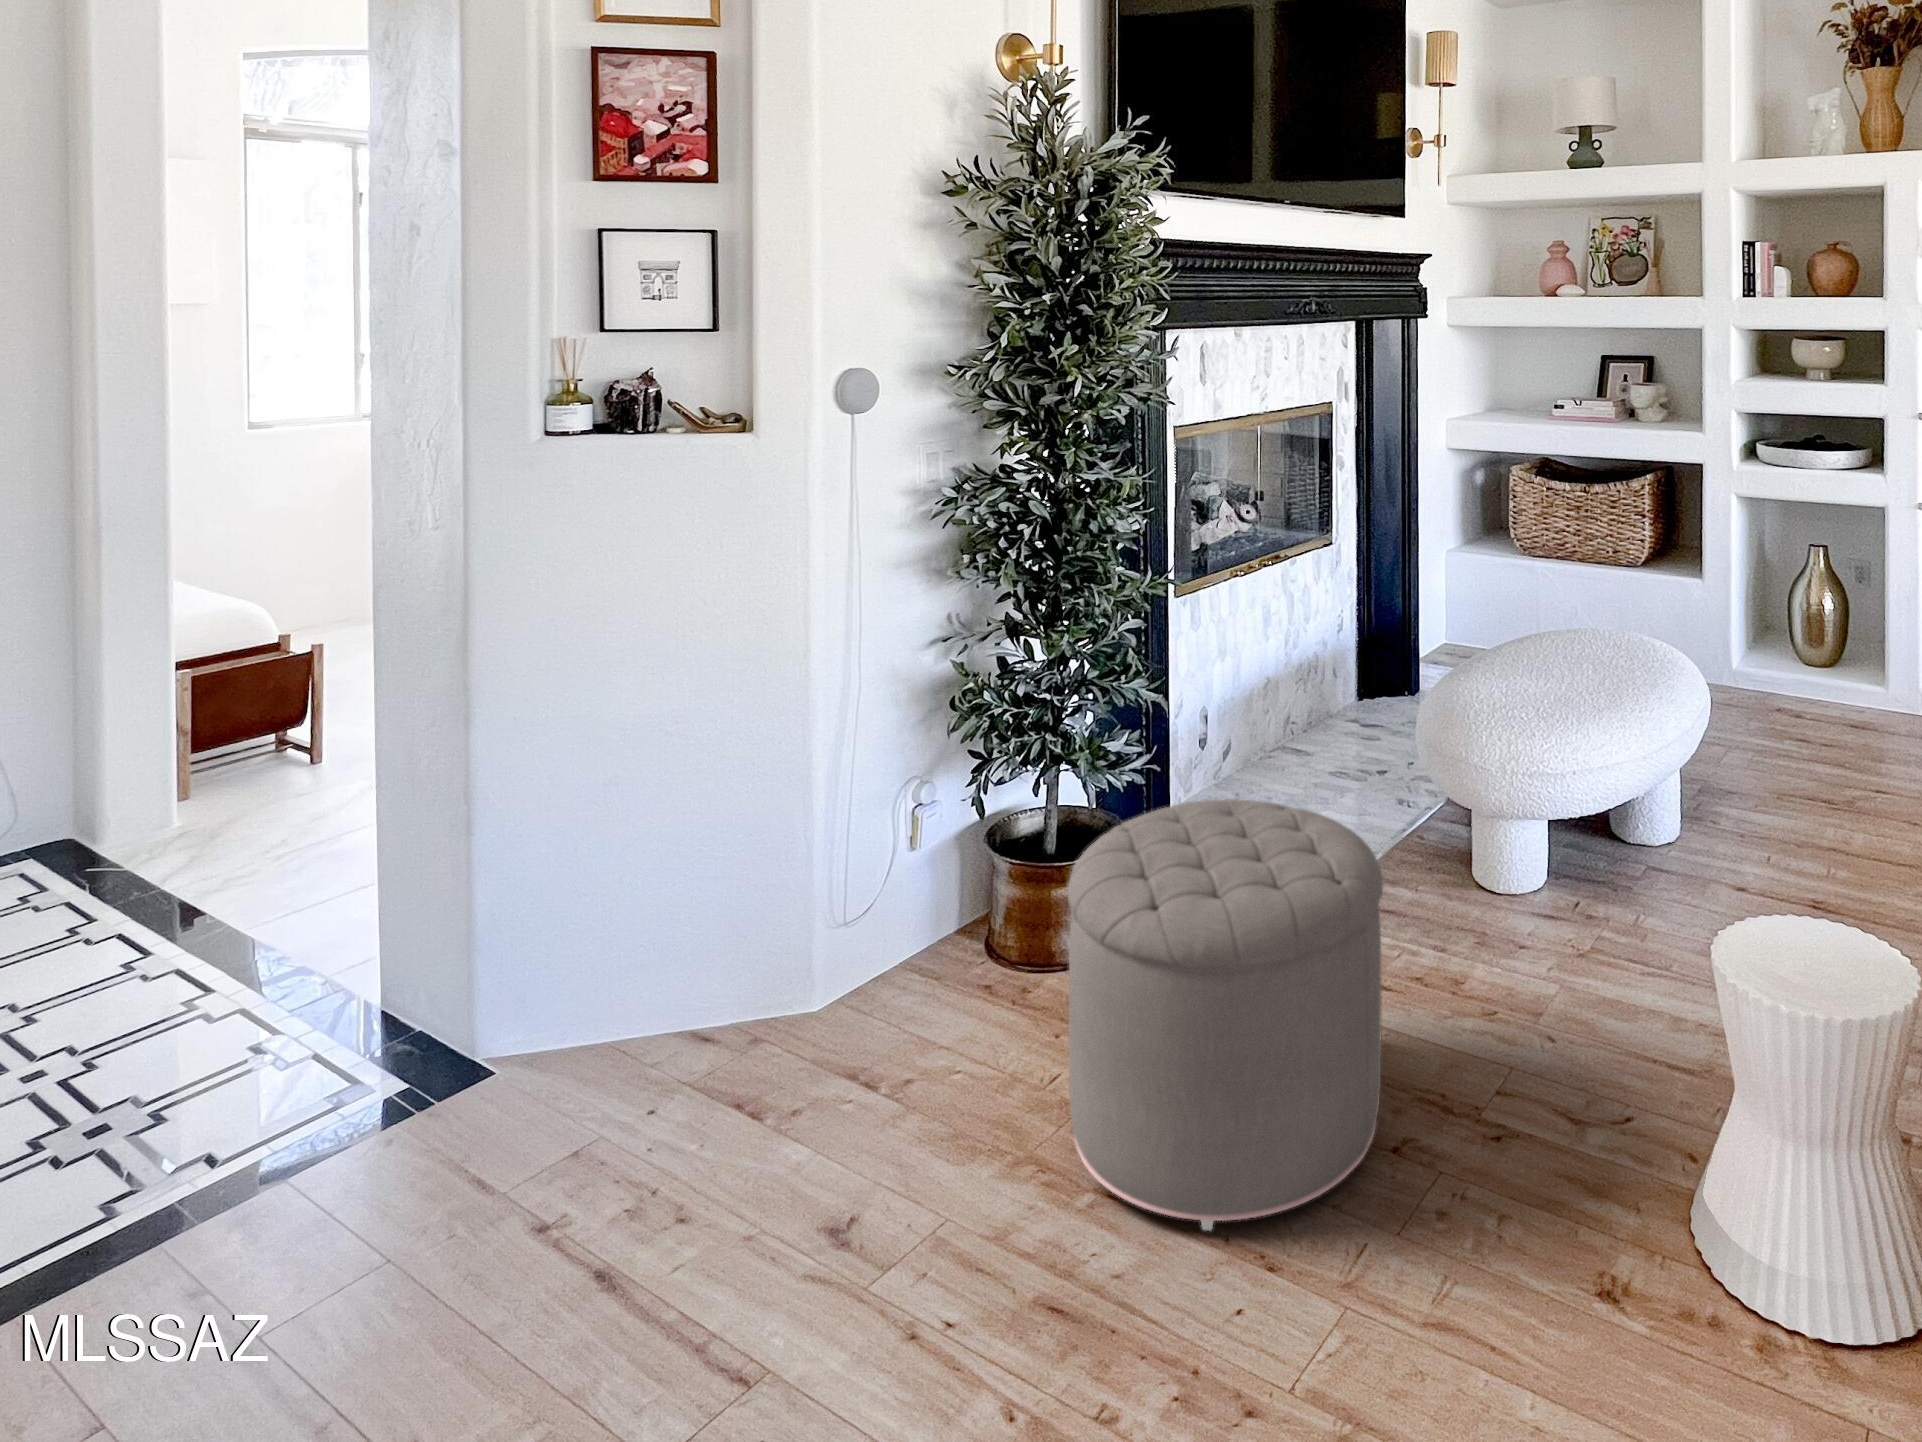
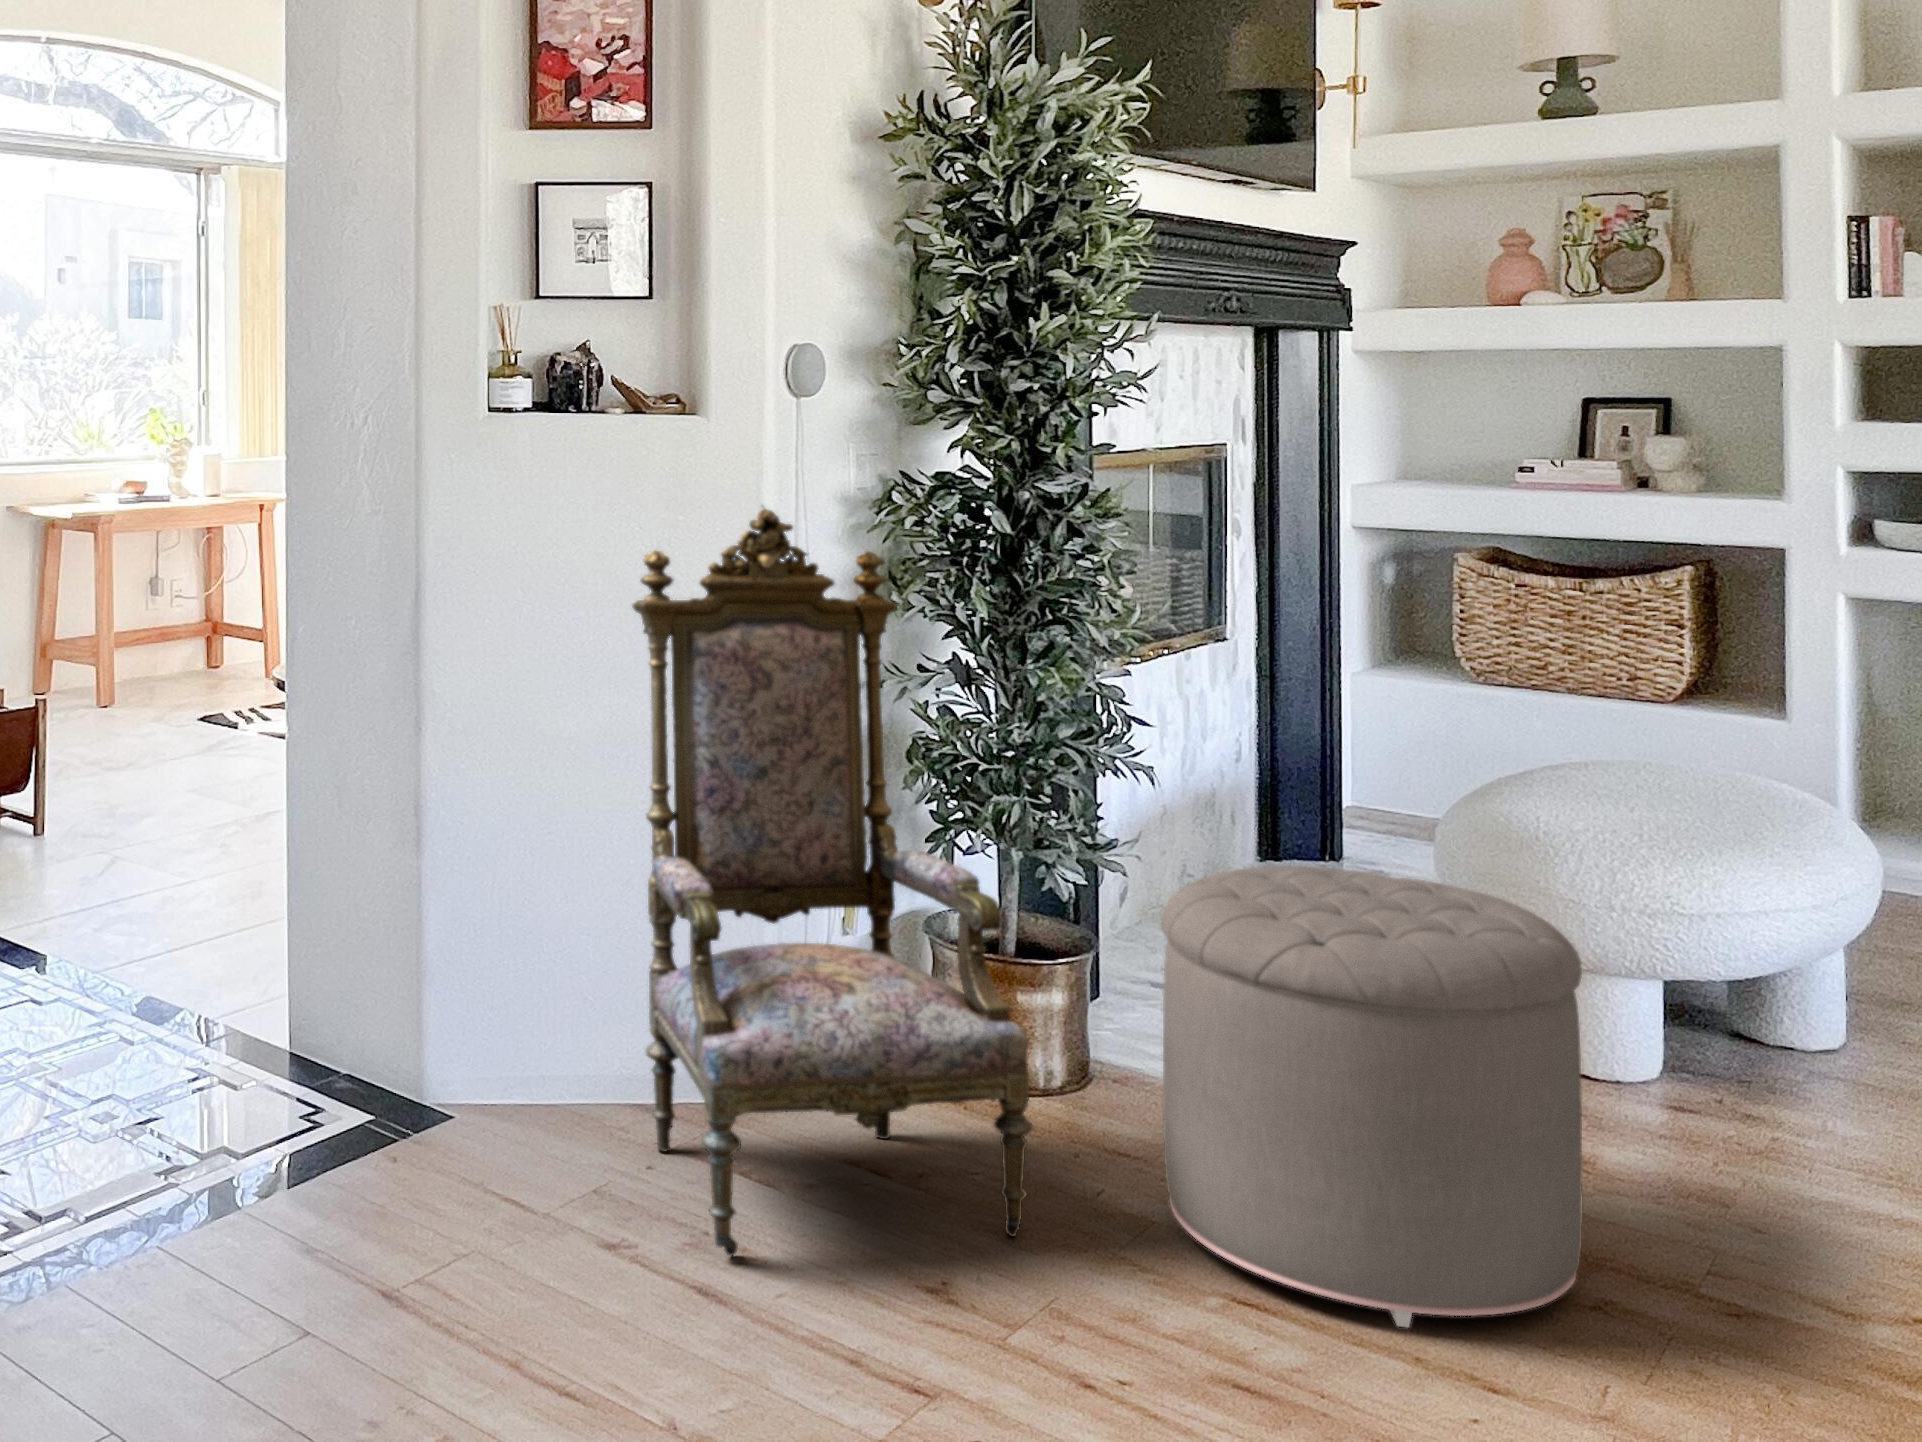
armchair: none [621,510,951,1221] -> present [633,508,1033,1256]

